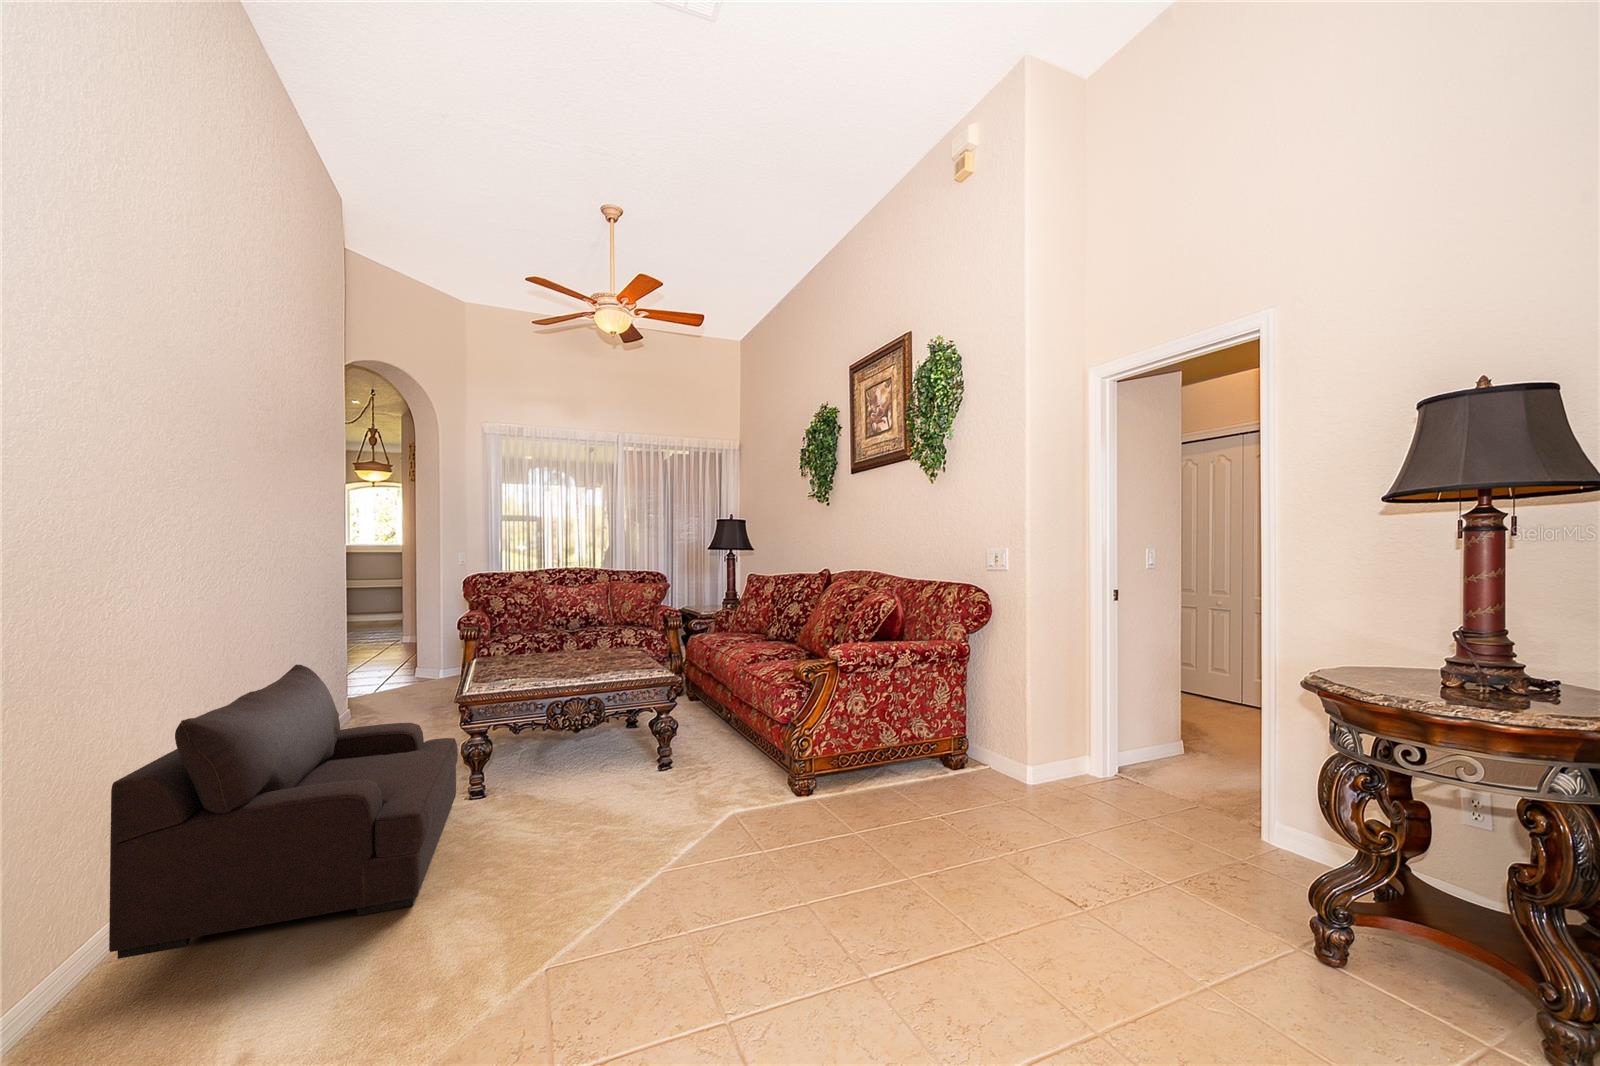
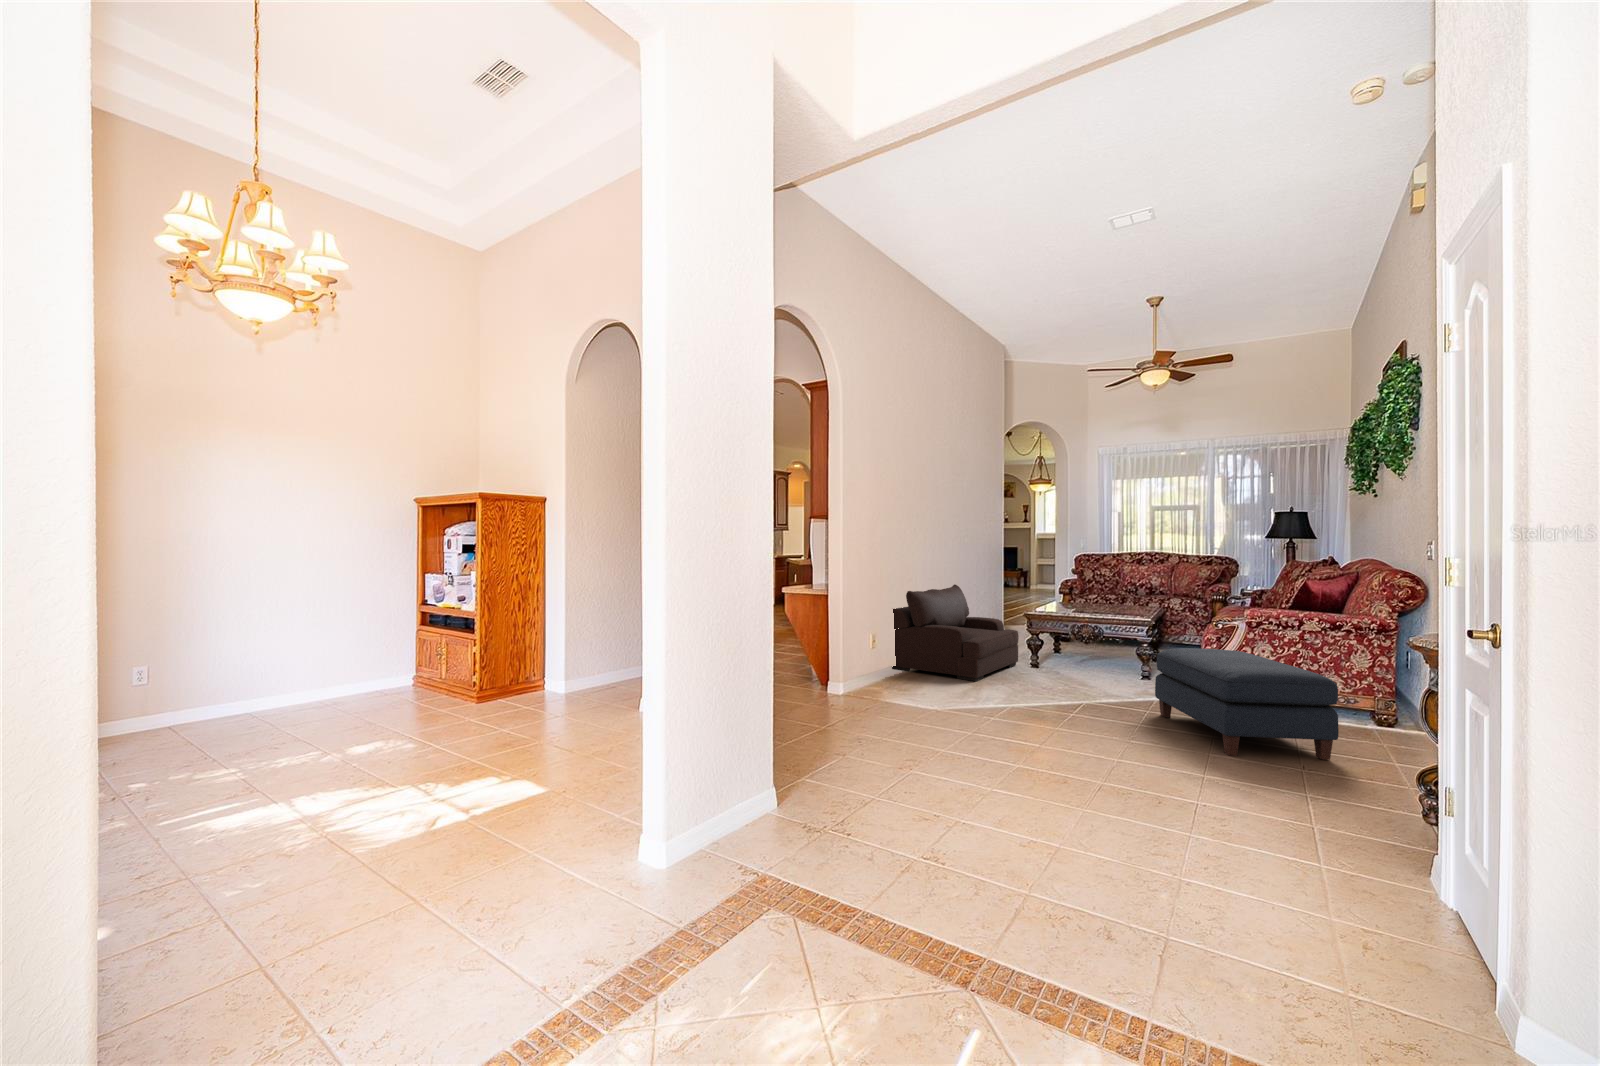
ottoman: none [795,718,1076,934] -> present [1155,648,1339,760]

